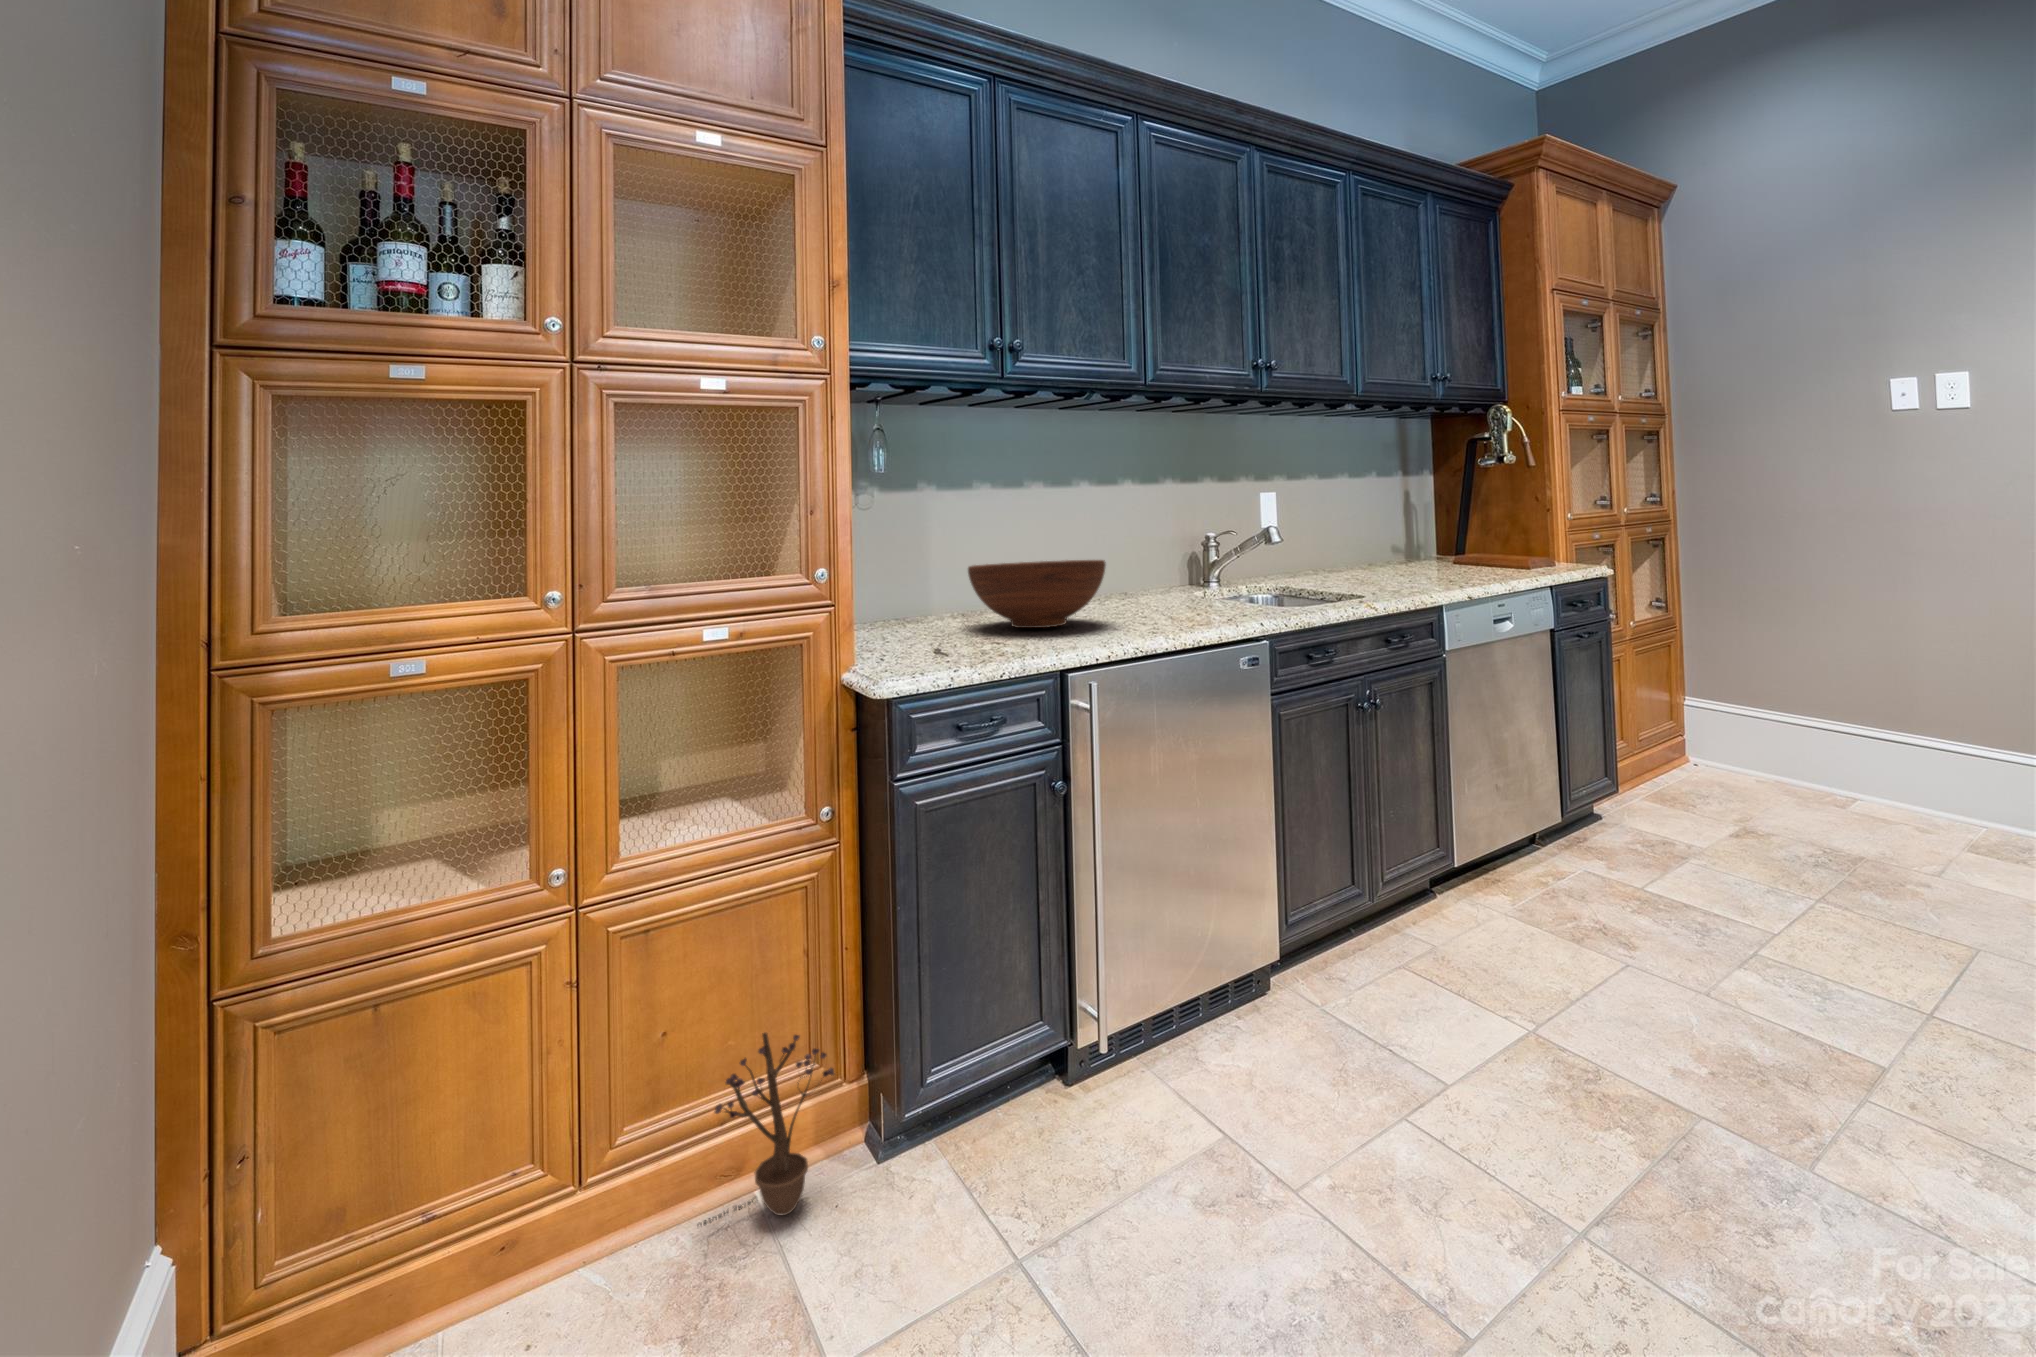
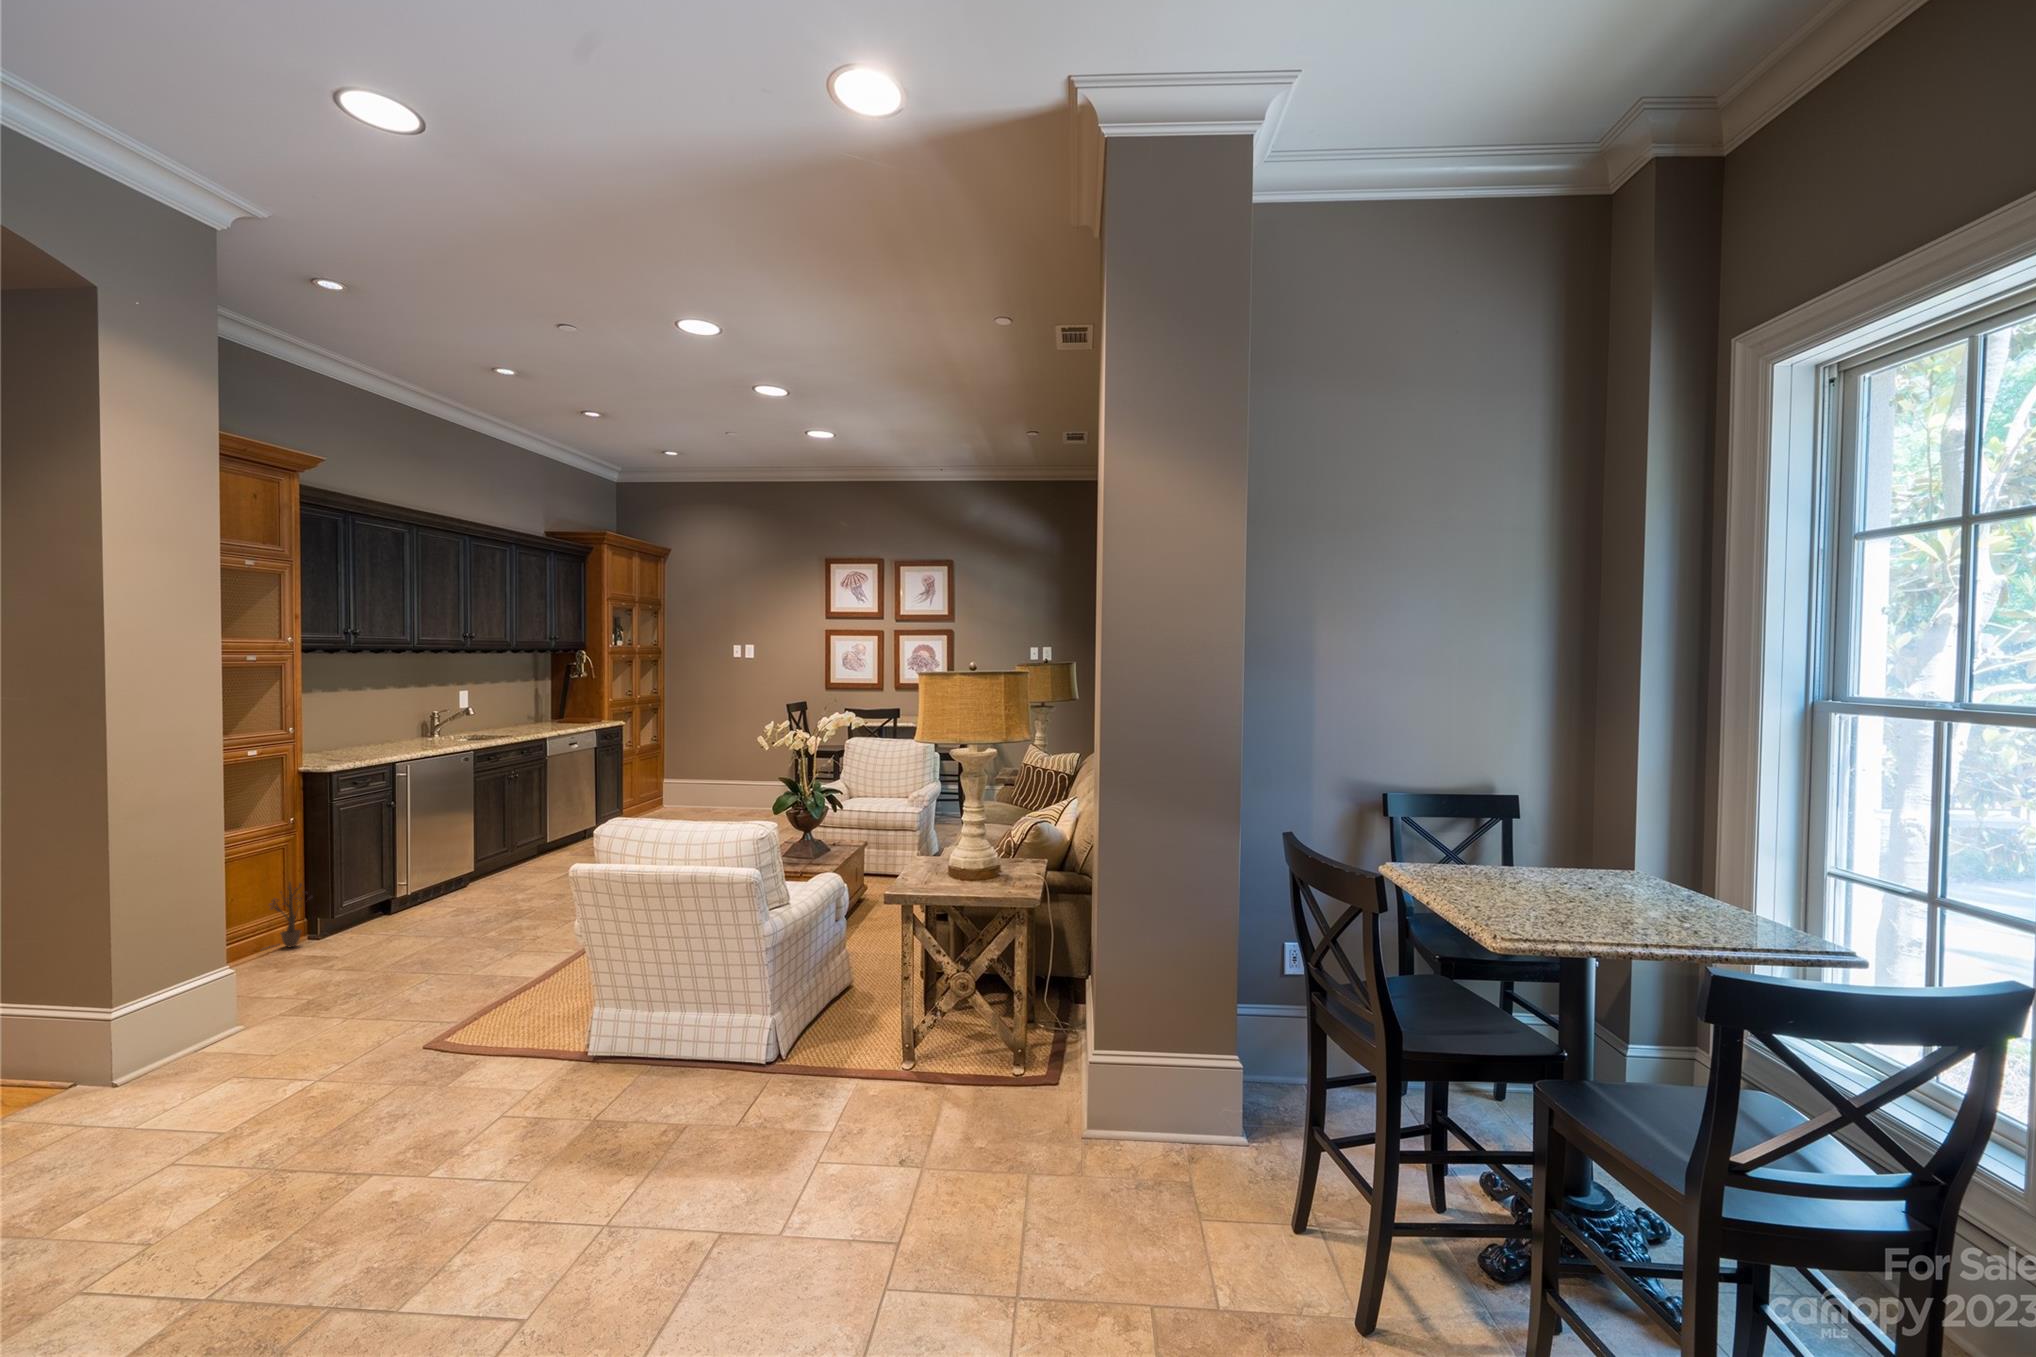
fruit bowl: present [968,560,1106,628] -> none [336,721,403,747]

